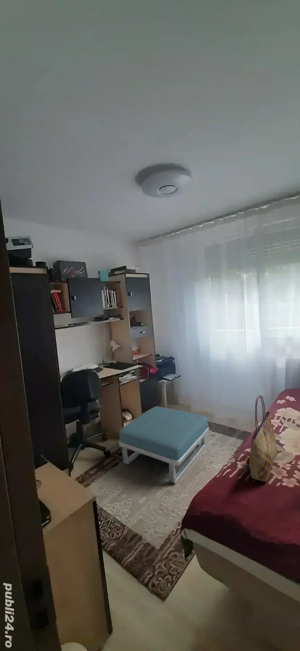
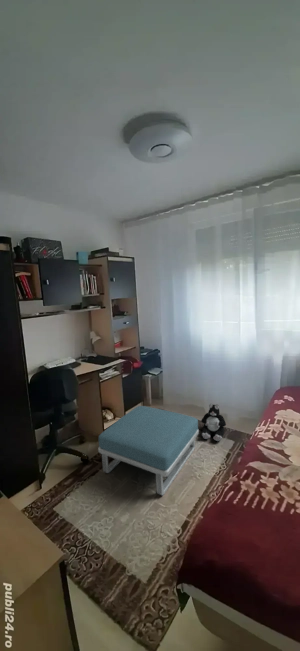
tote bag: present [249,395,277,482] -> none [258,403,286,509]
plush toy: none [212,405,235,439] -> present [201,404,226,441]

